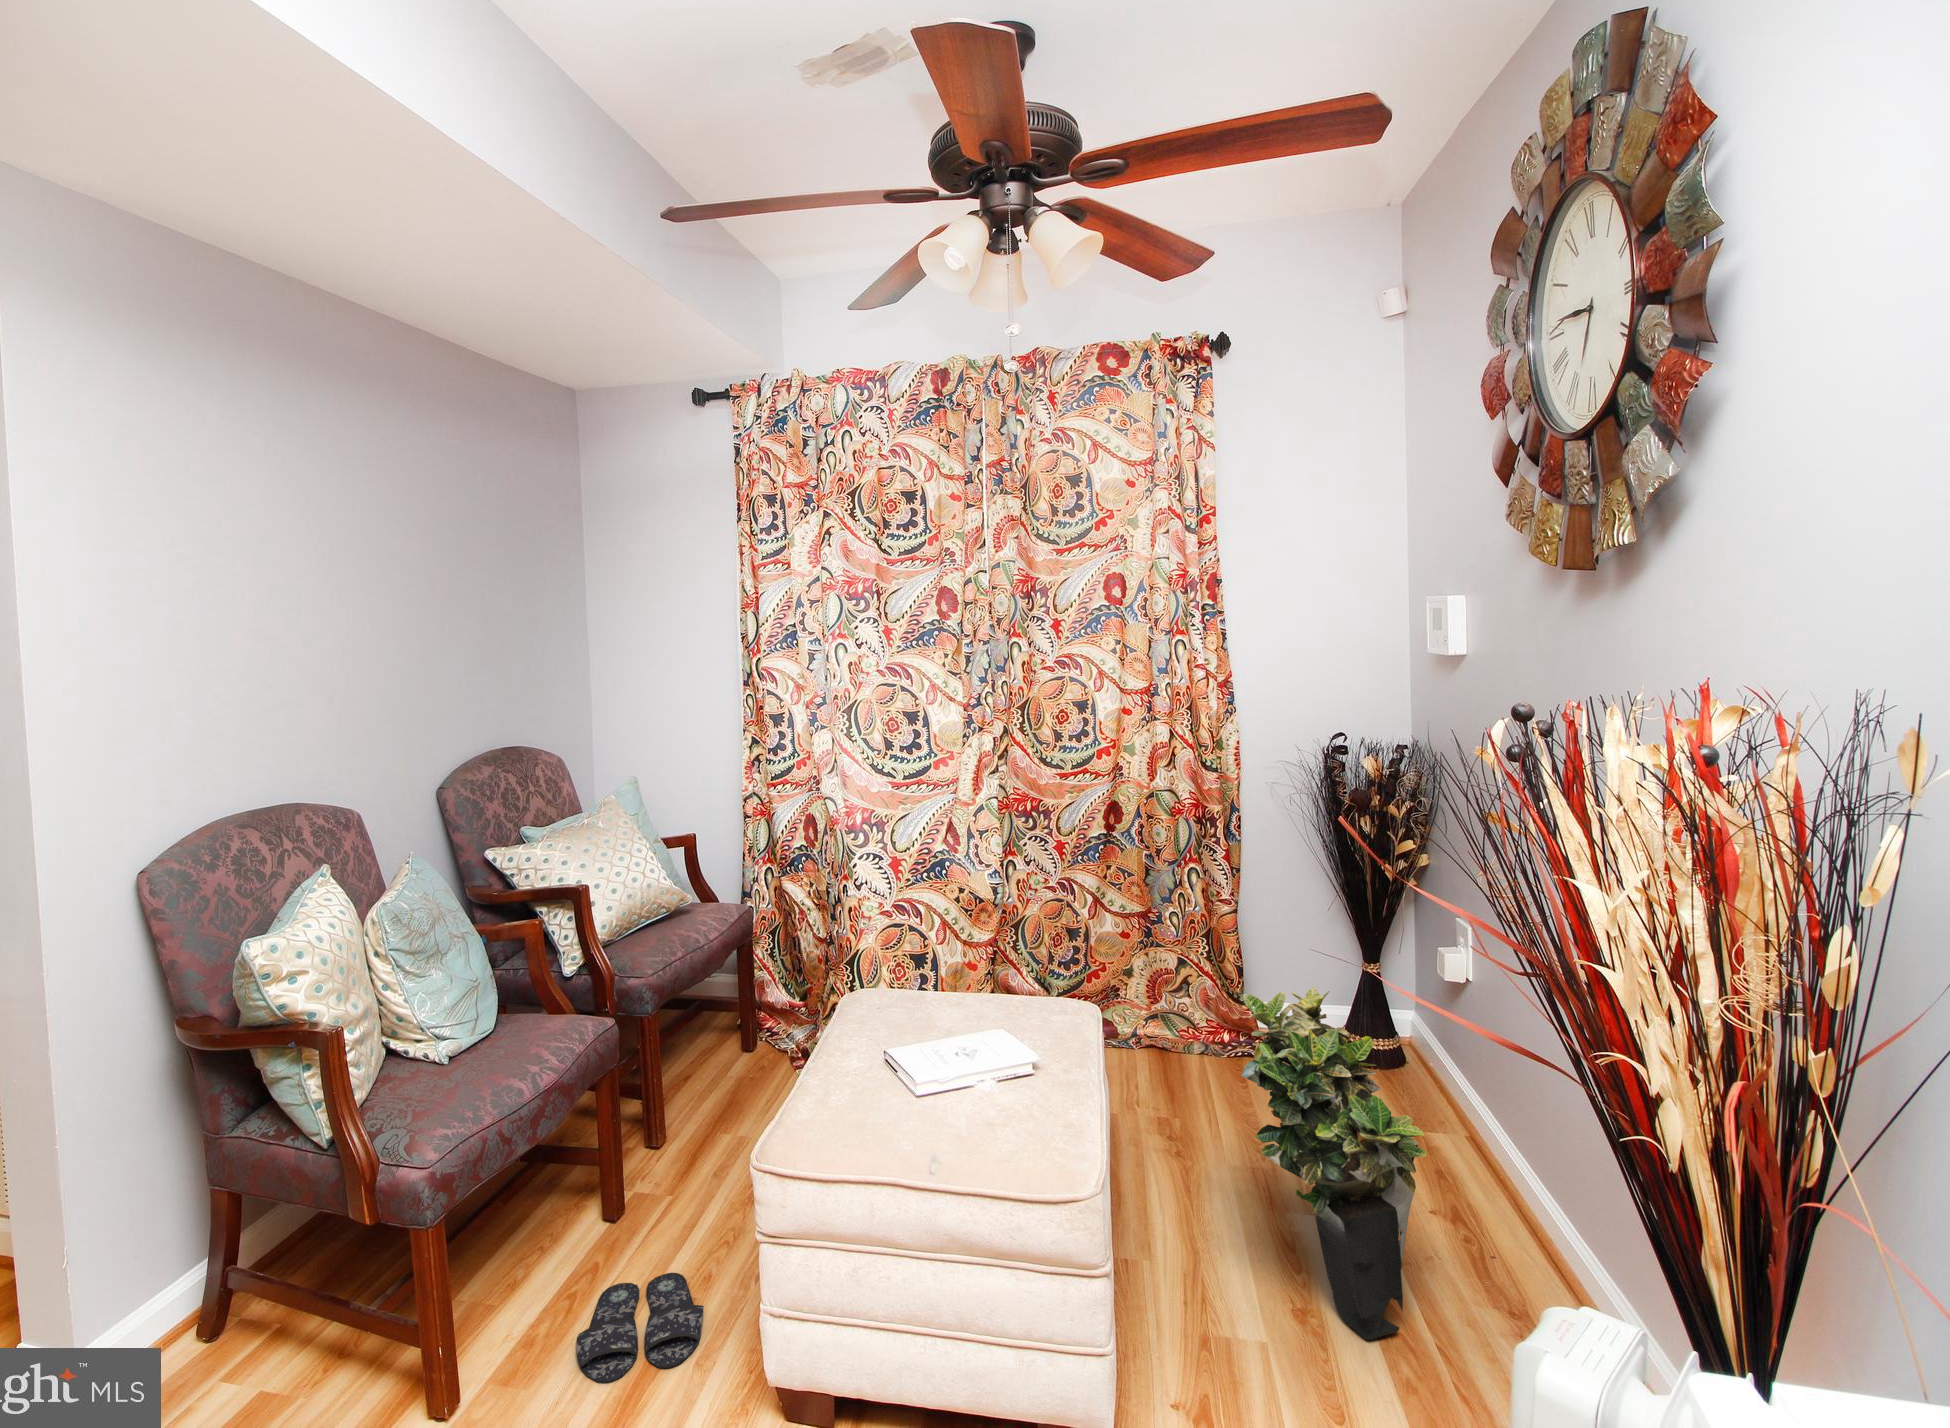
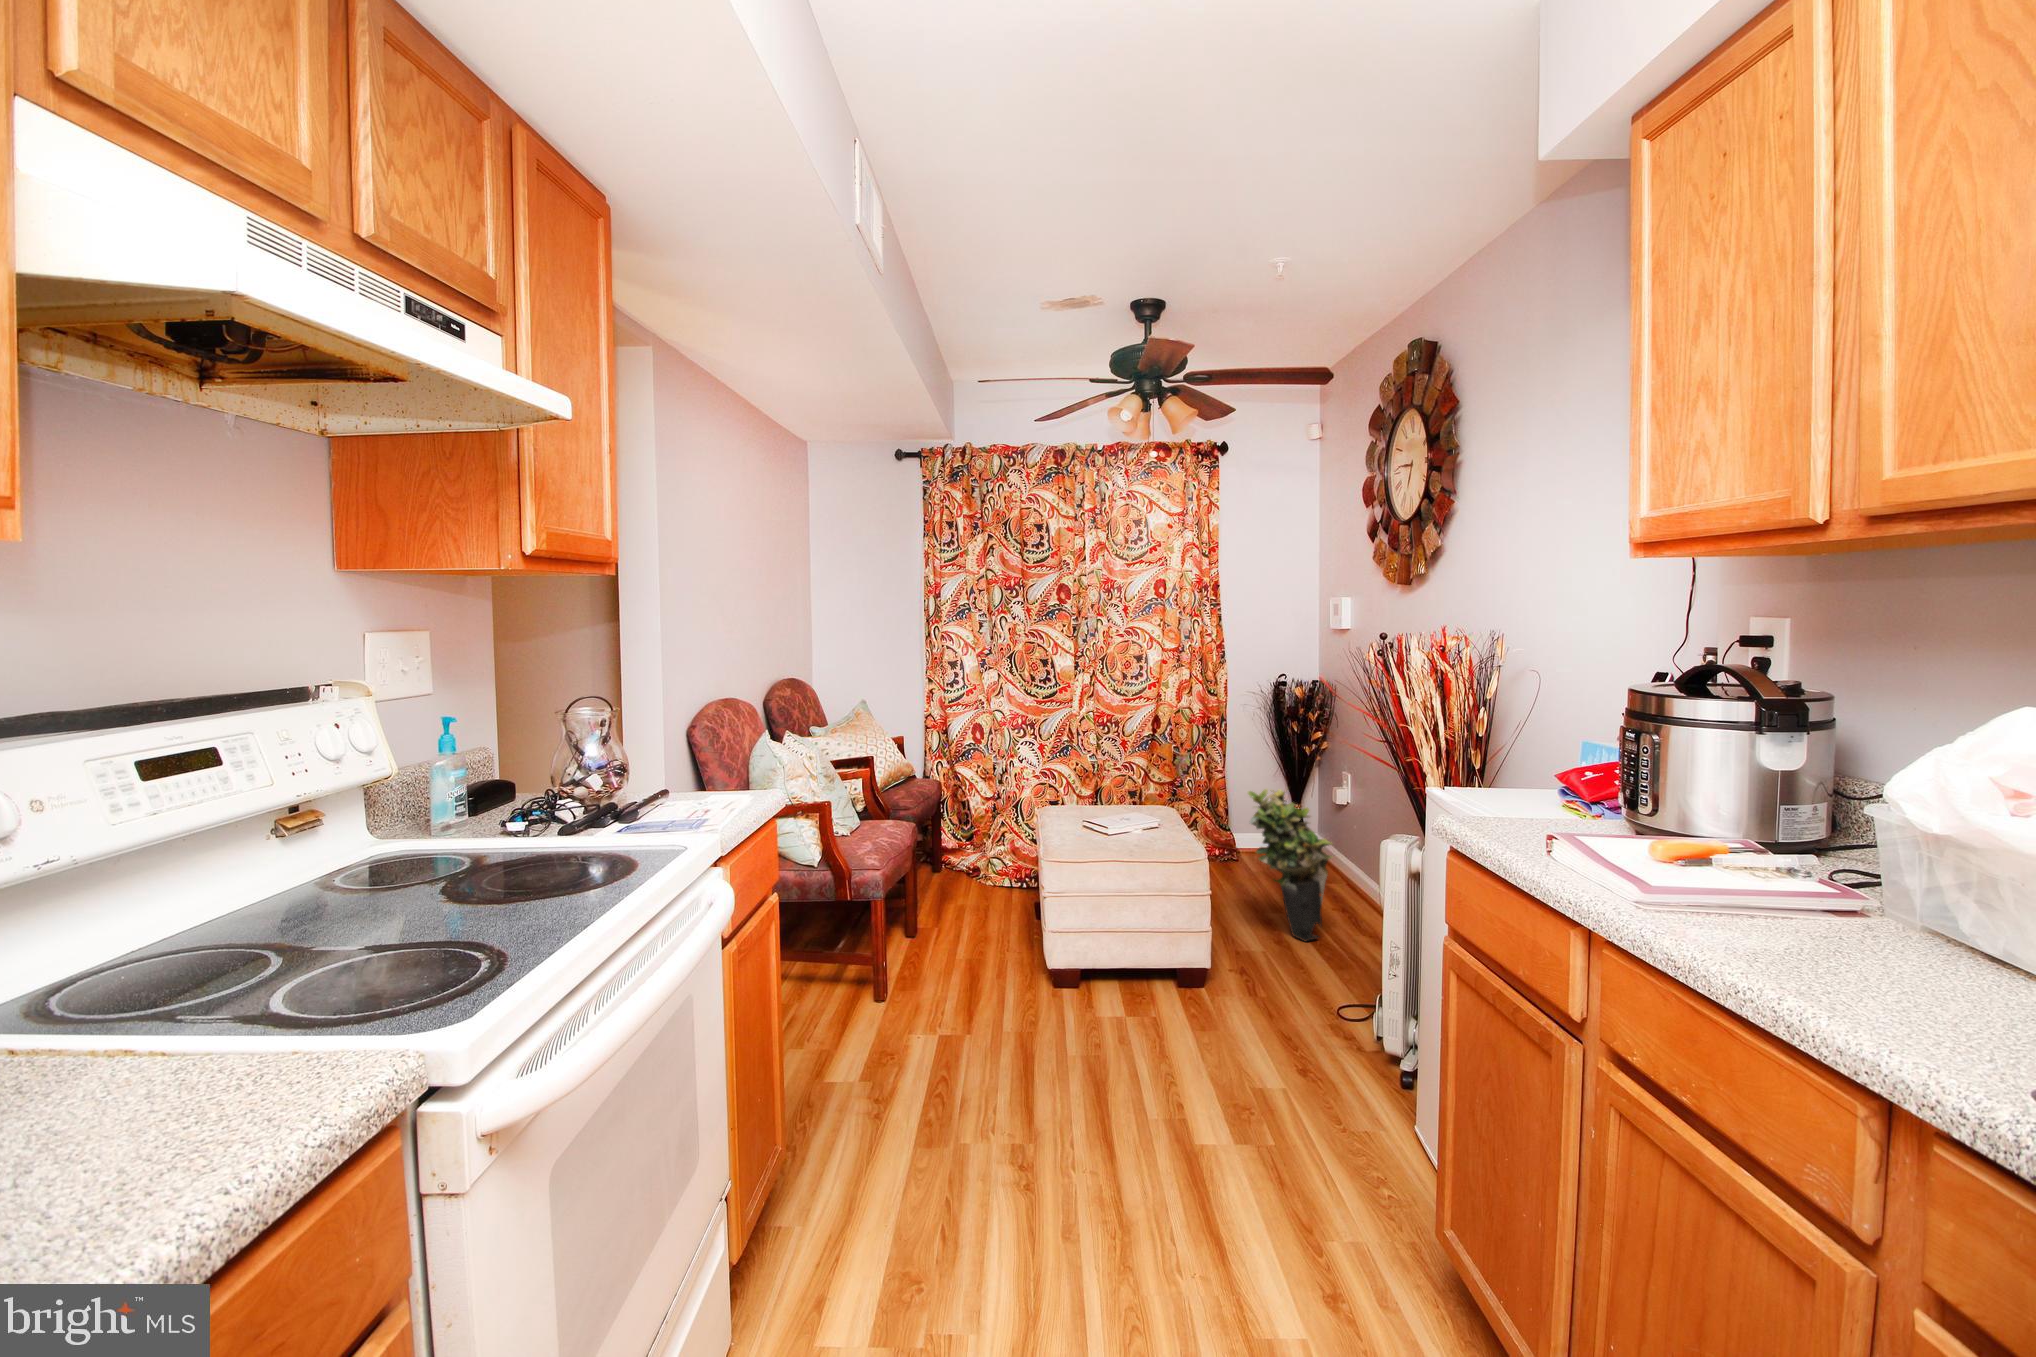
slippers: present [576,1273,704,1383] -> none [927,936,989,966]

